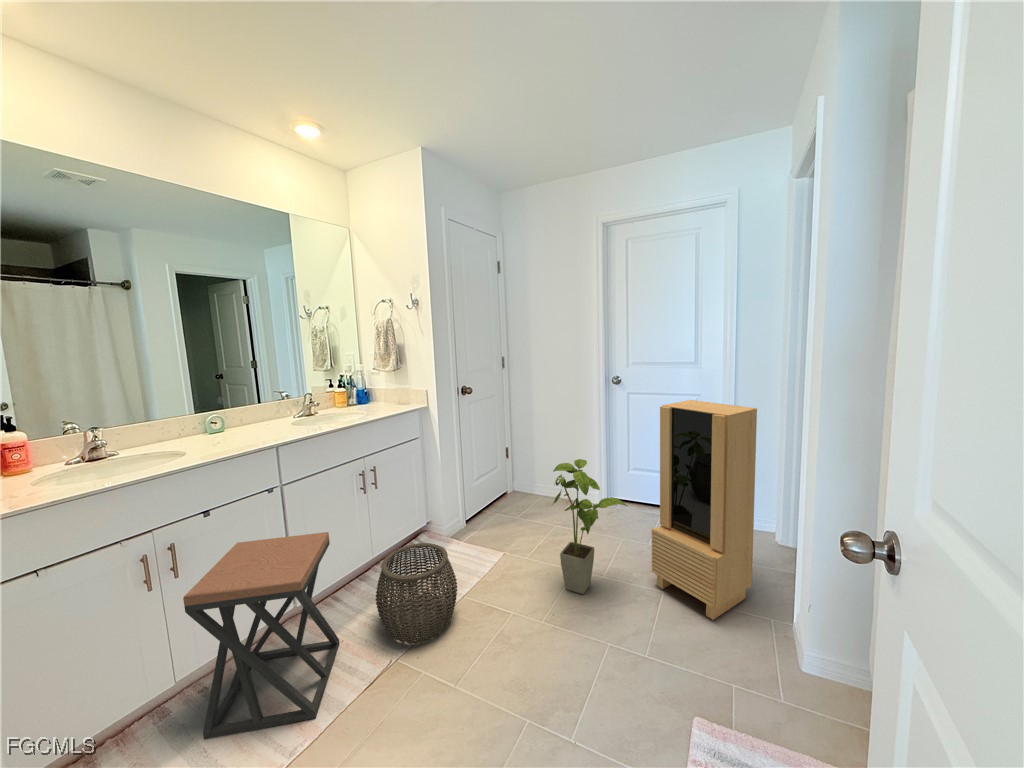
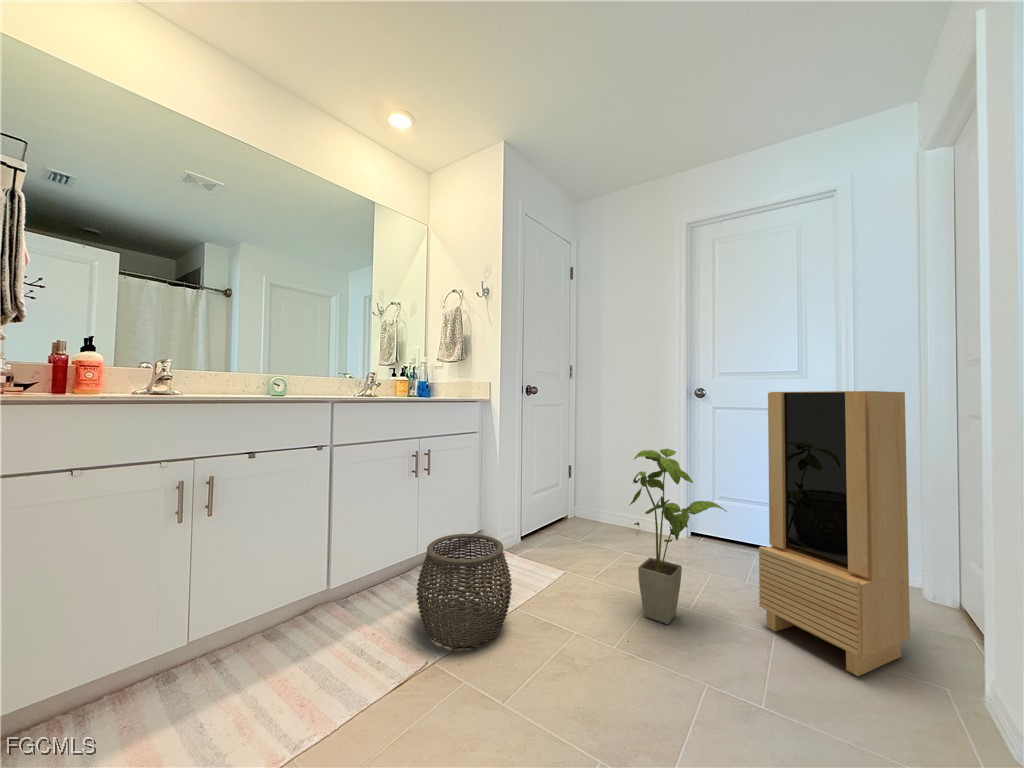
stool: present [183,532,340,739] -> none [203,496,374,714]

